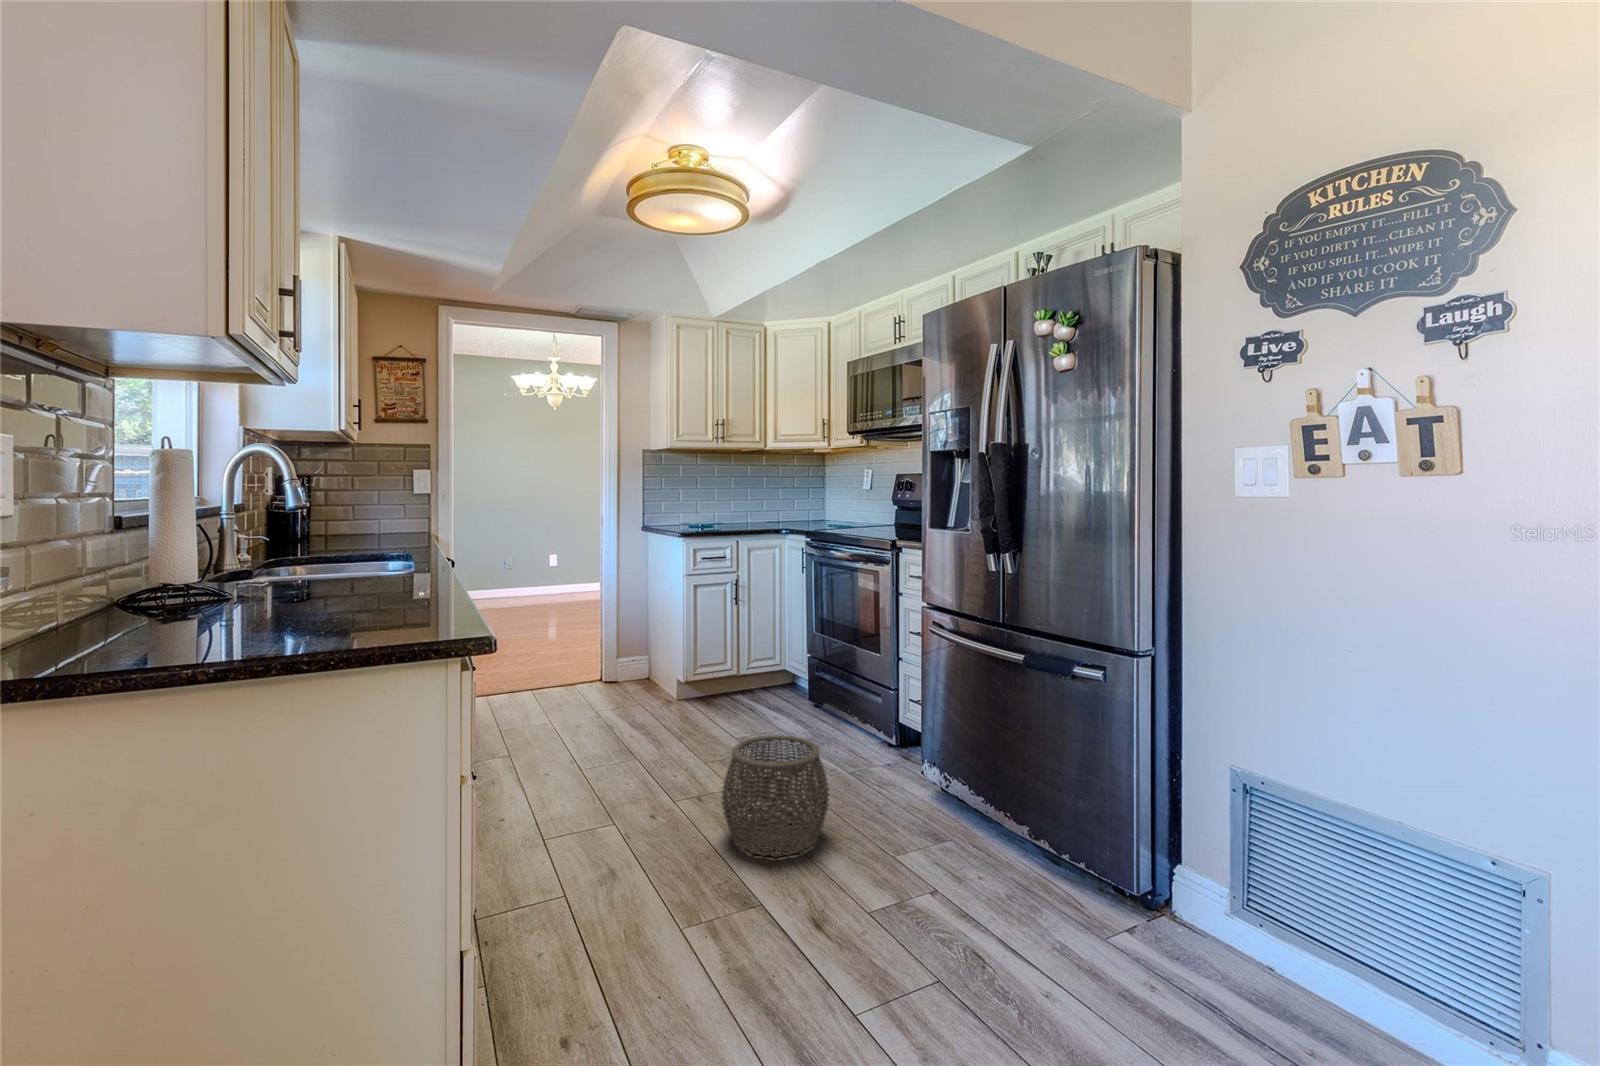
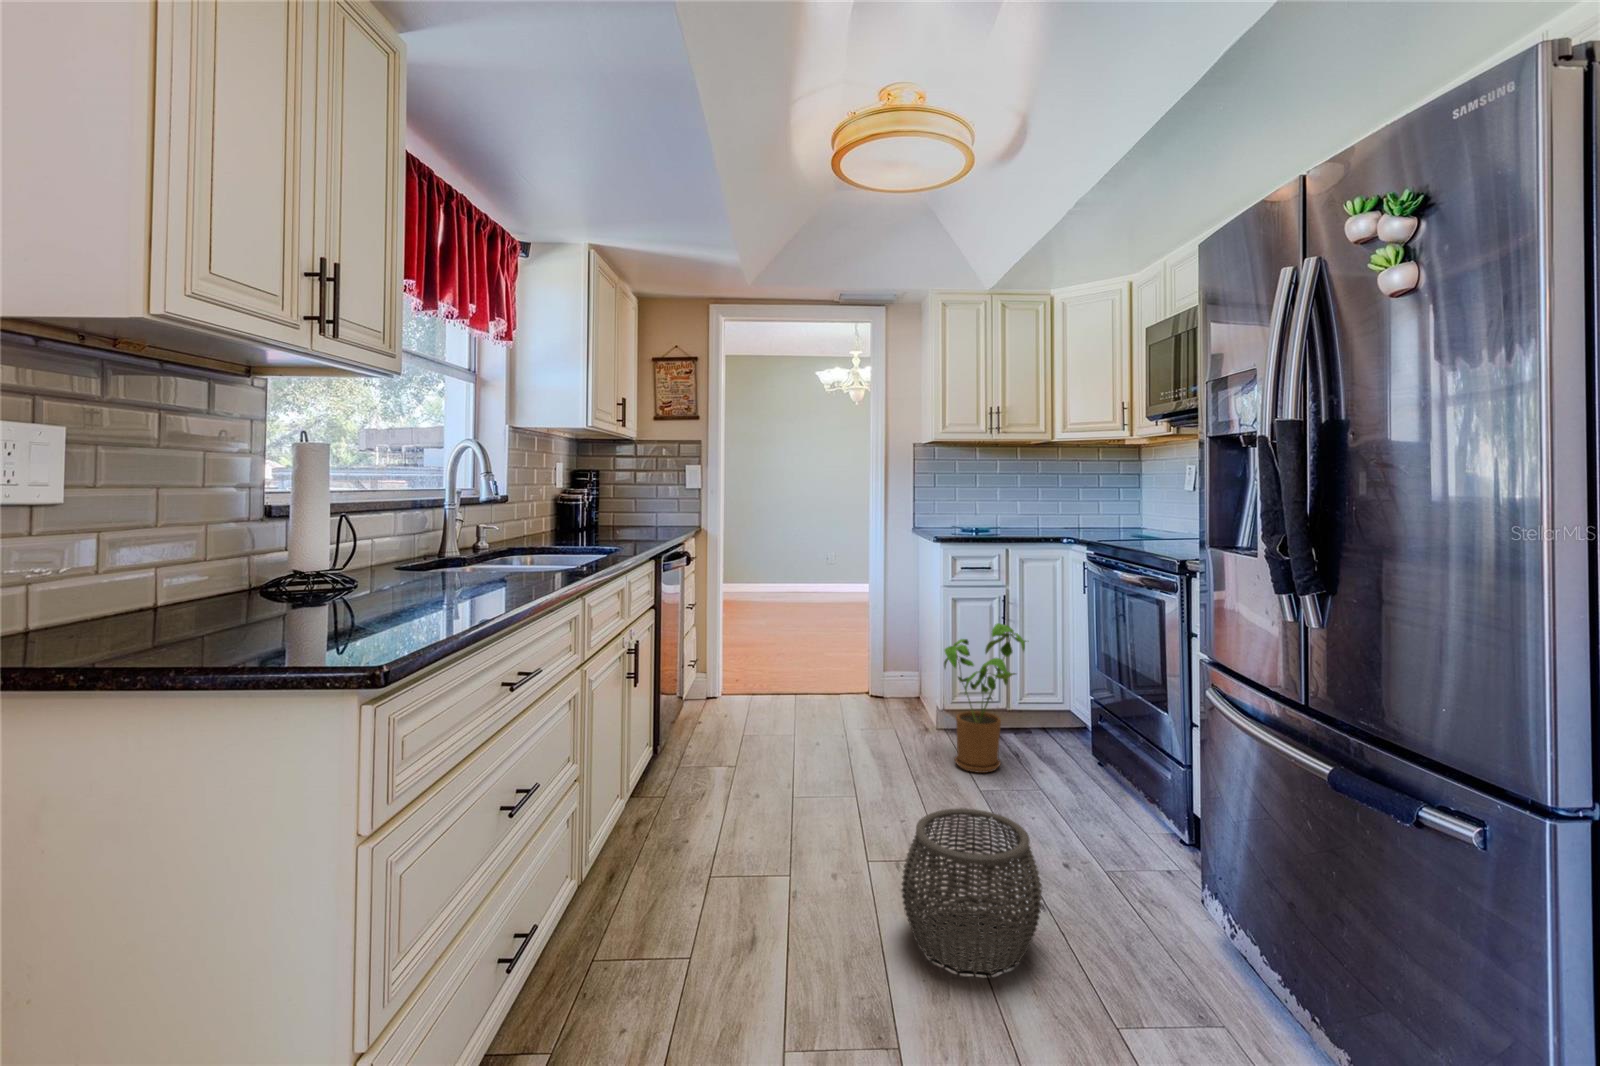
house plant: none [695,599,764,726] -> present [944,623,1026,773]

